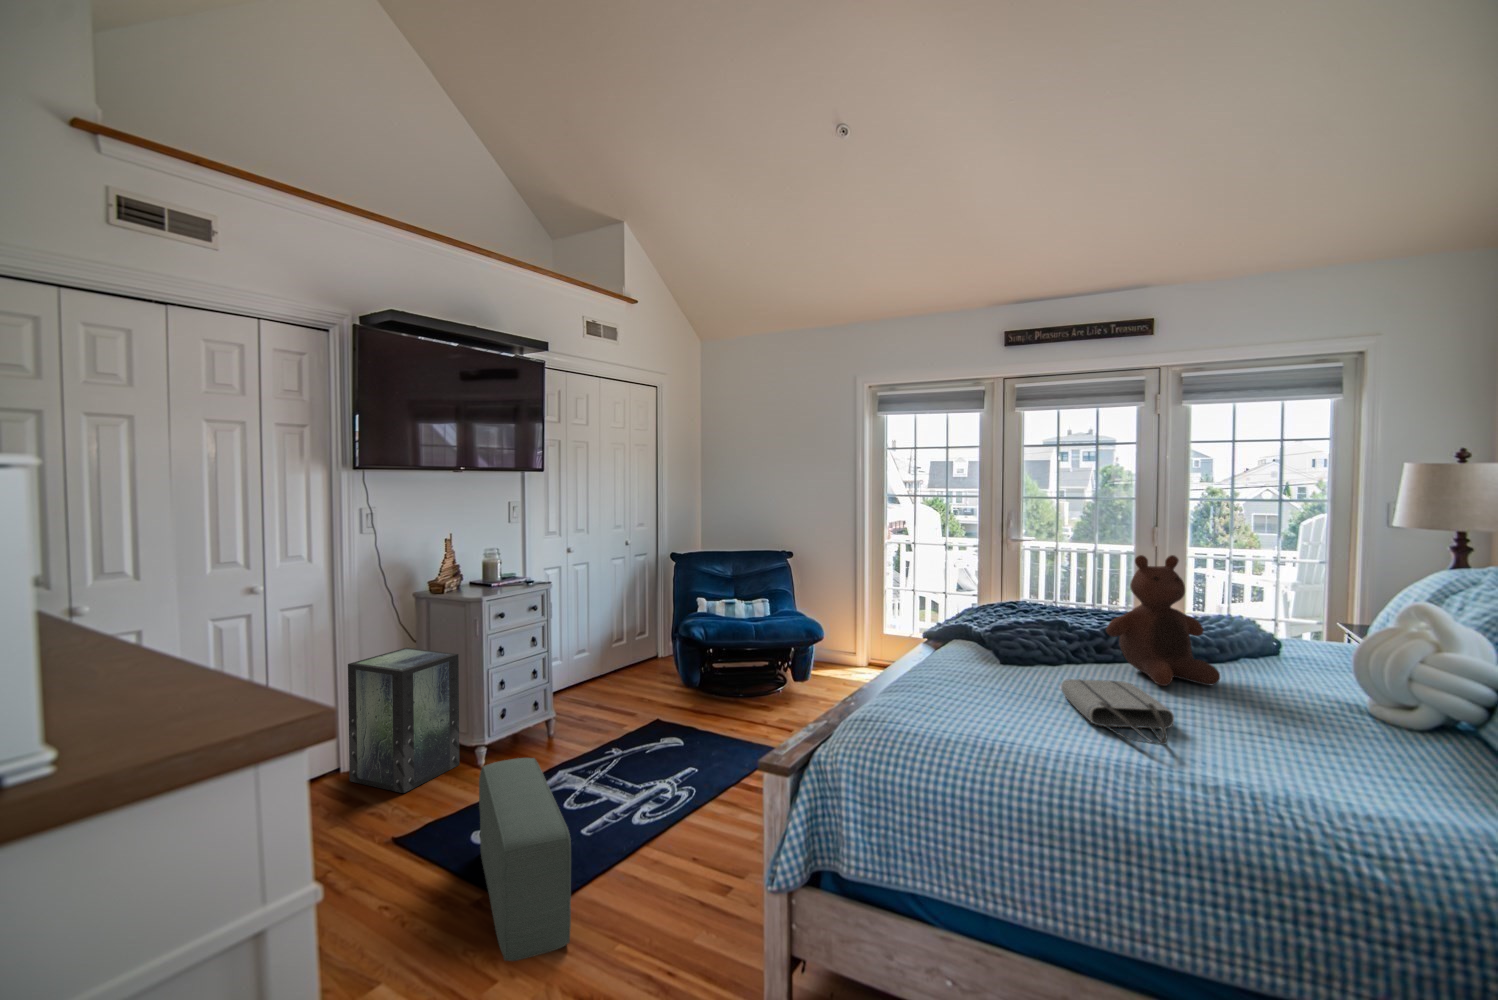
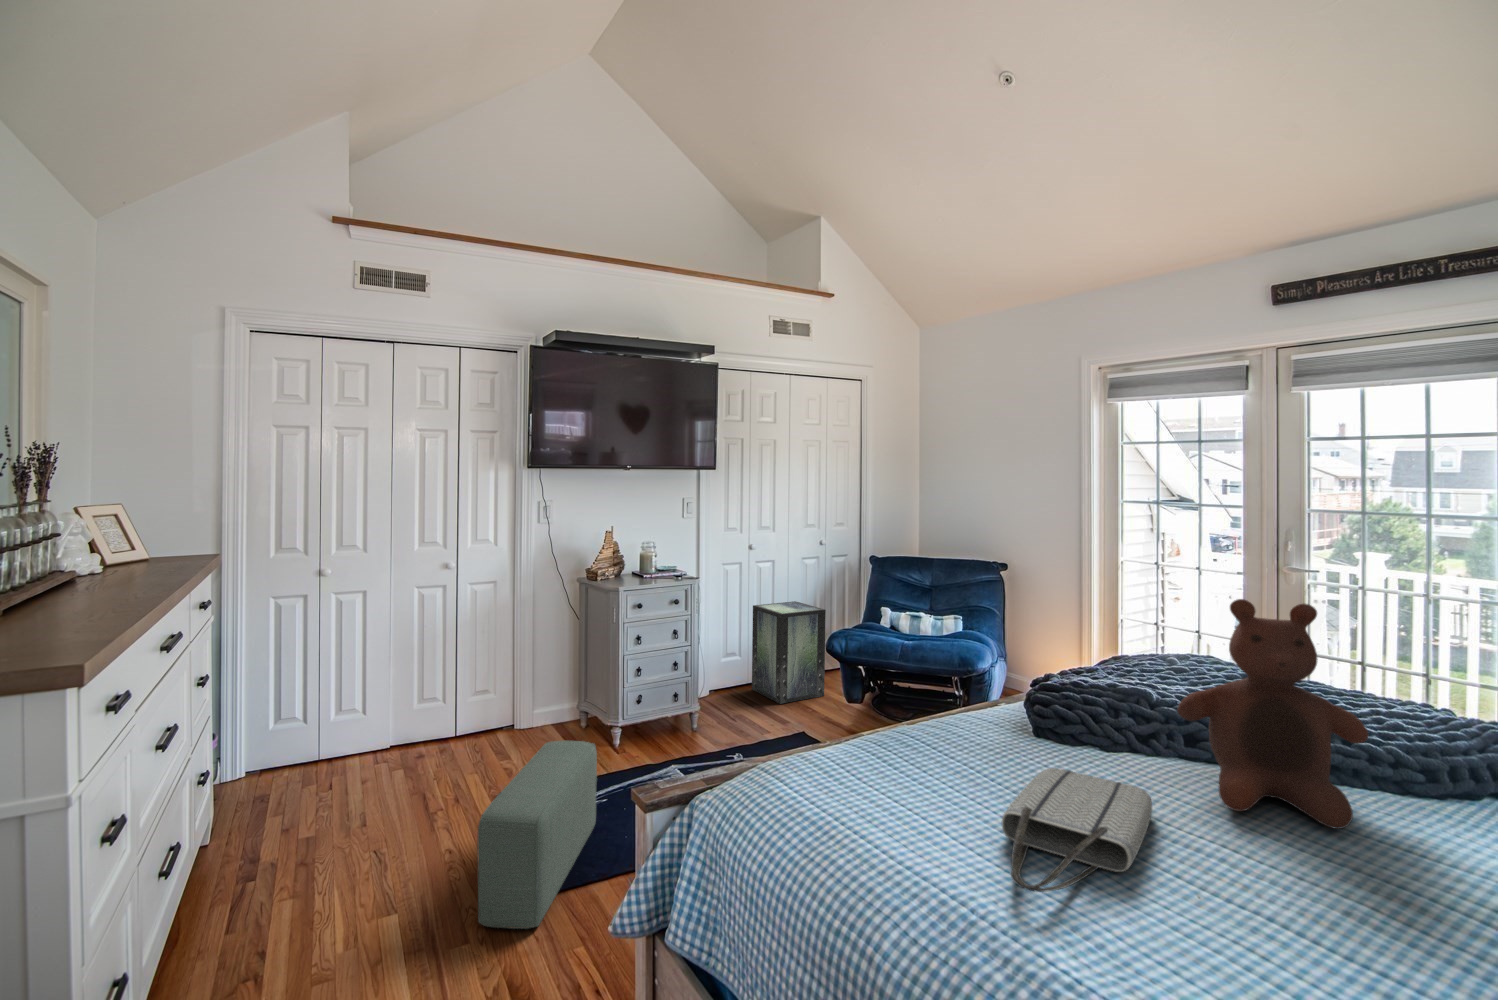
storage box: present [348,648,459,793] -> present [752,601,826,704]

